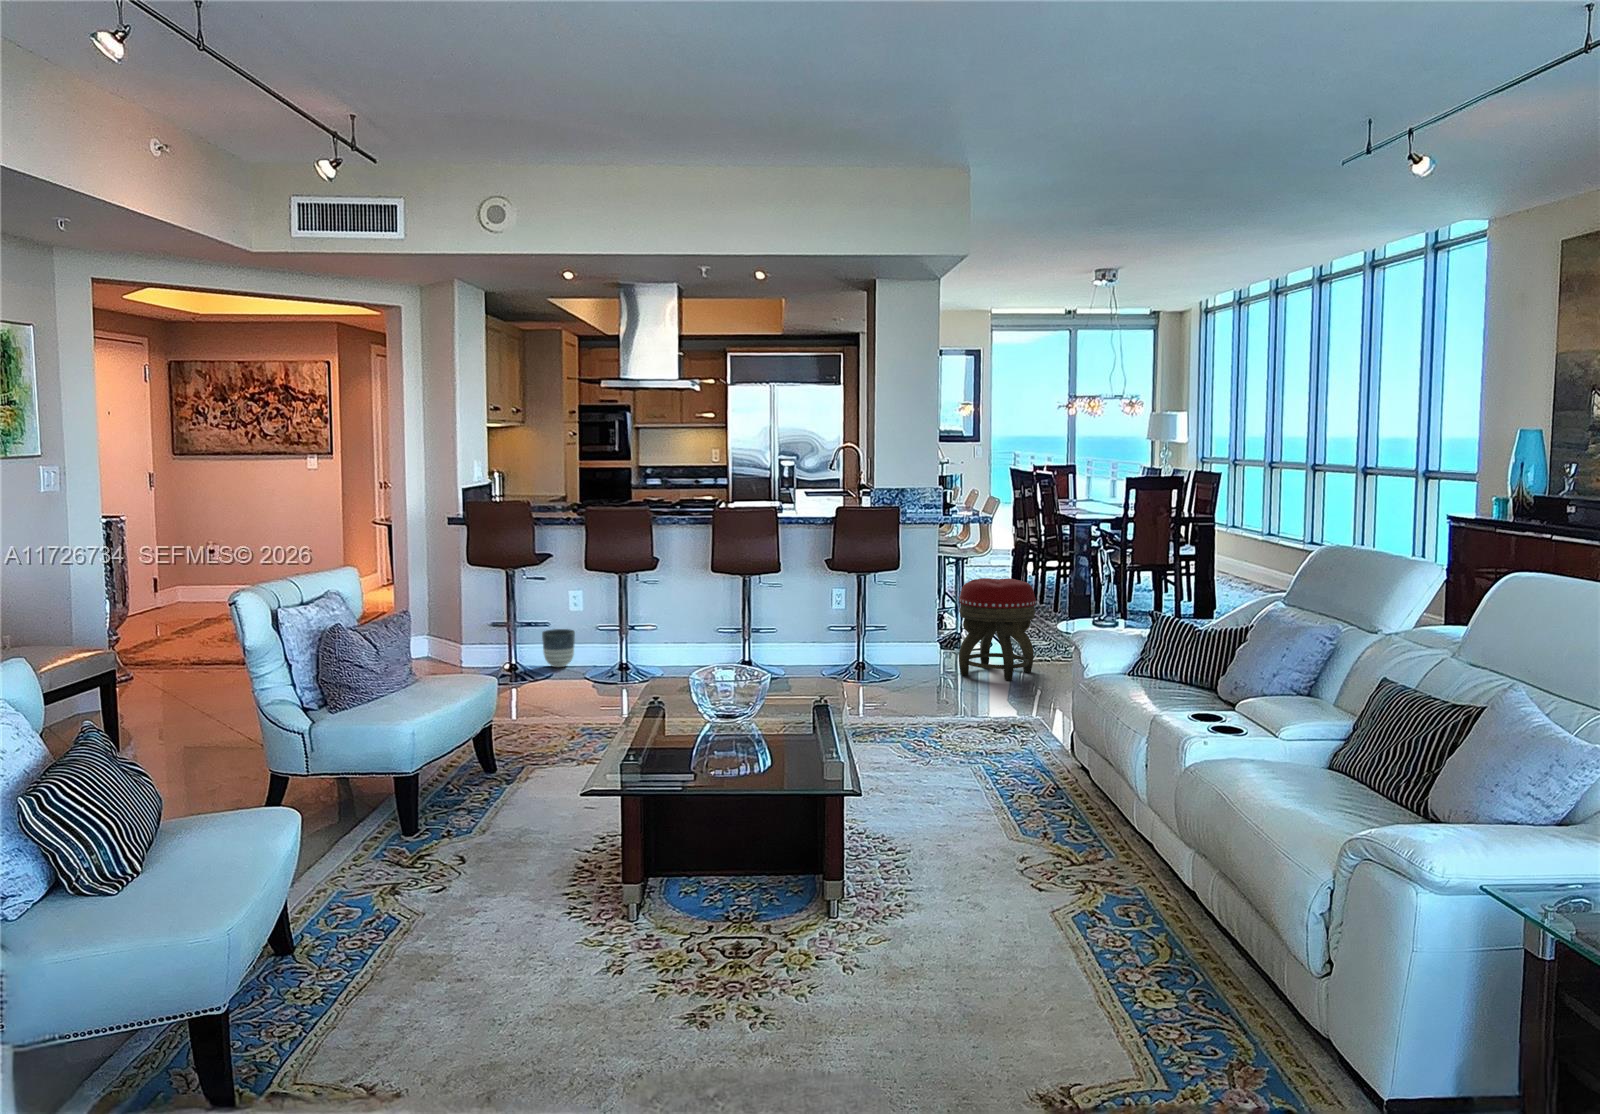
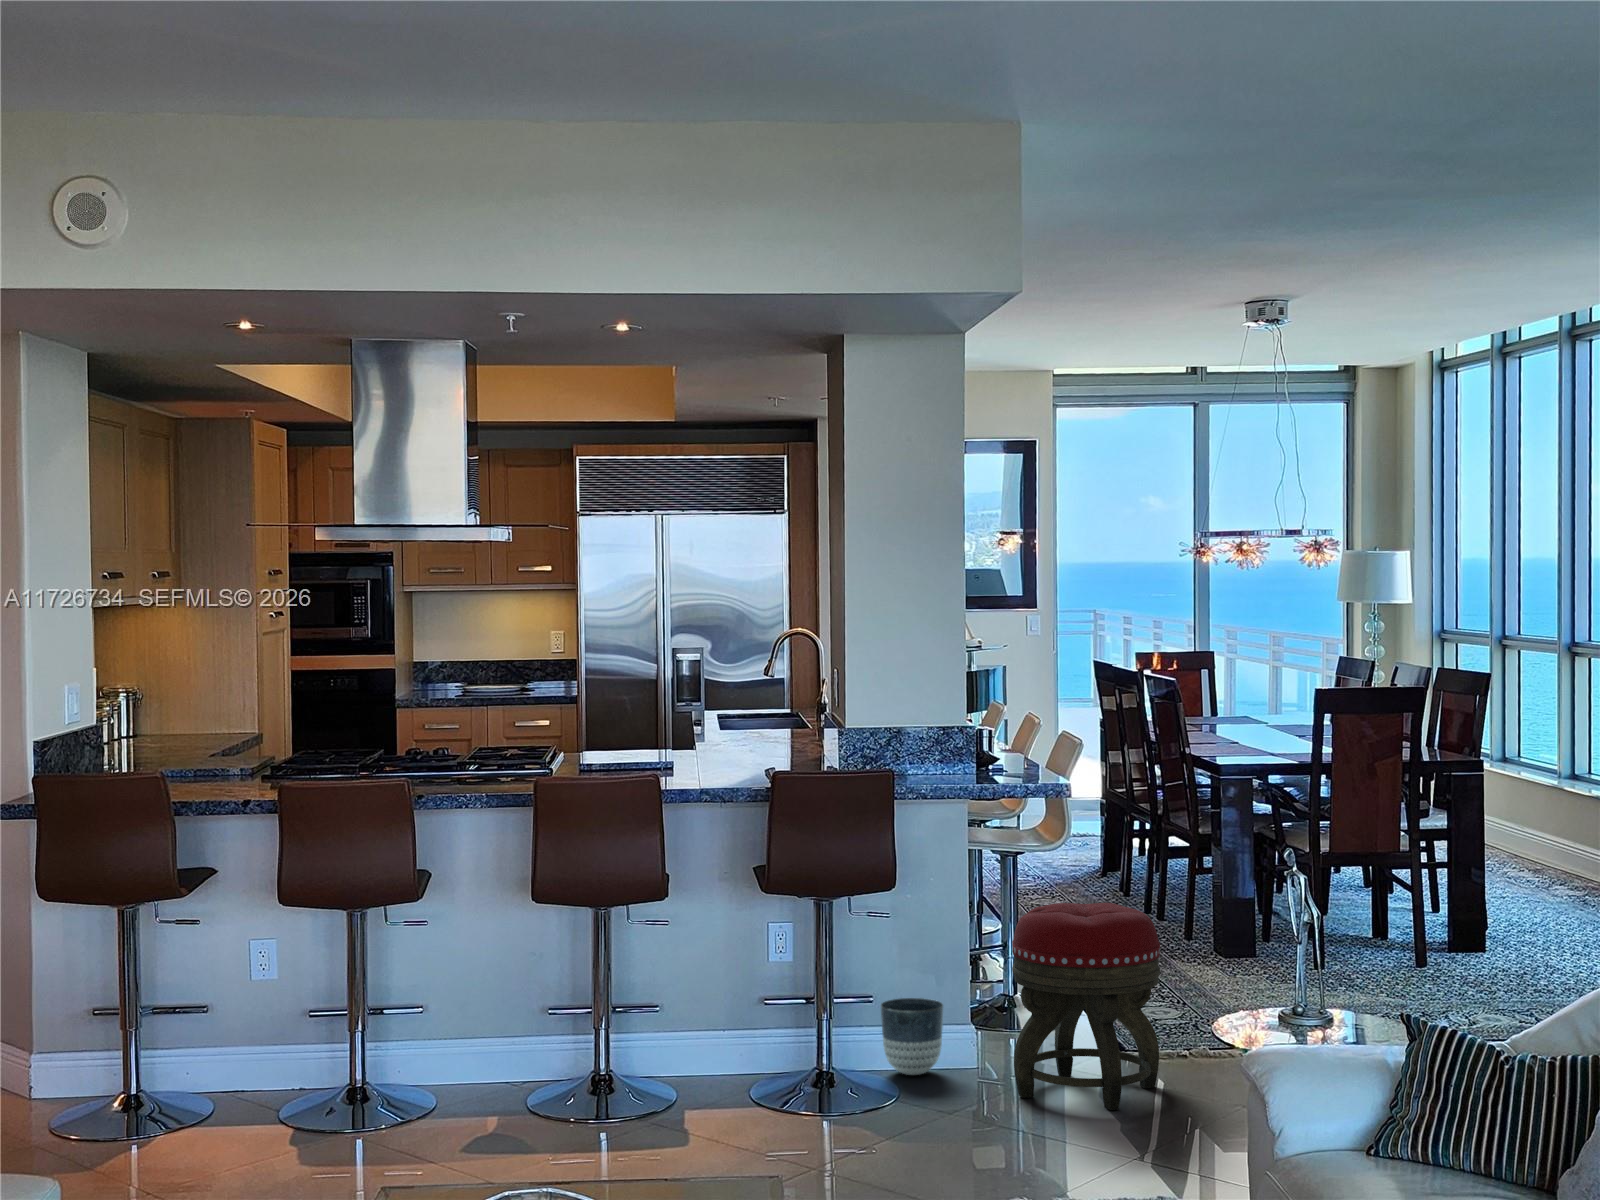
planter: present [542,629,575,667] -> present [881,998,943,1075]

